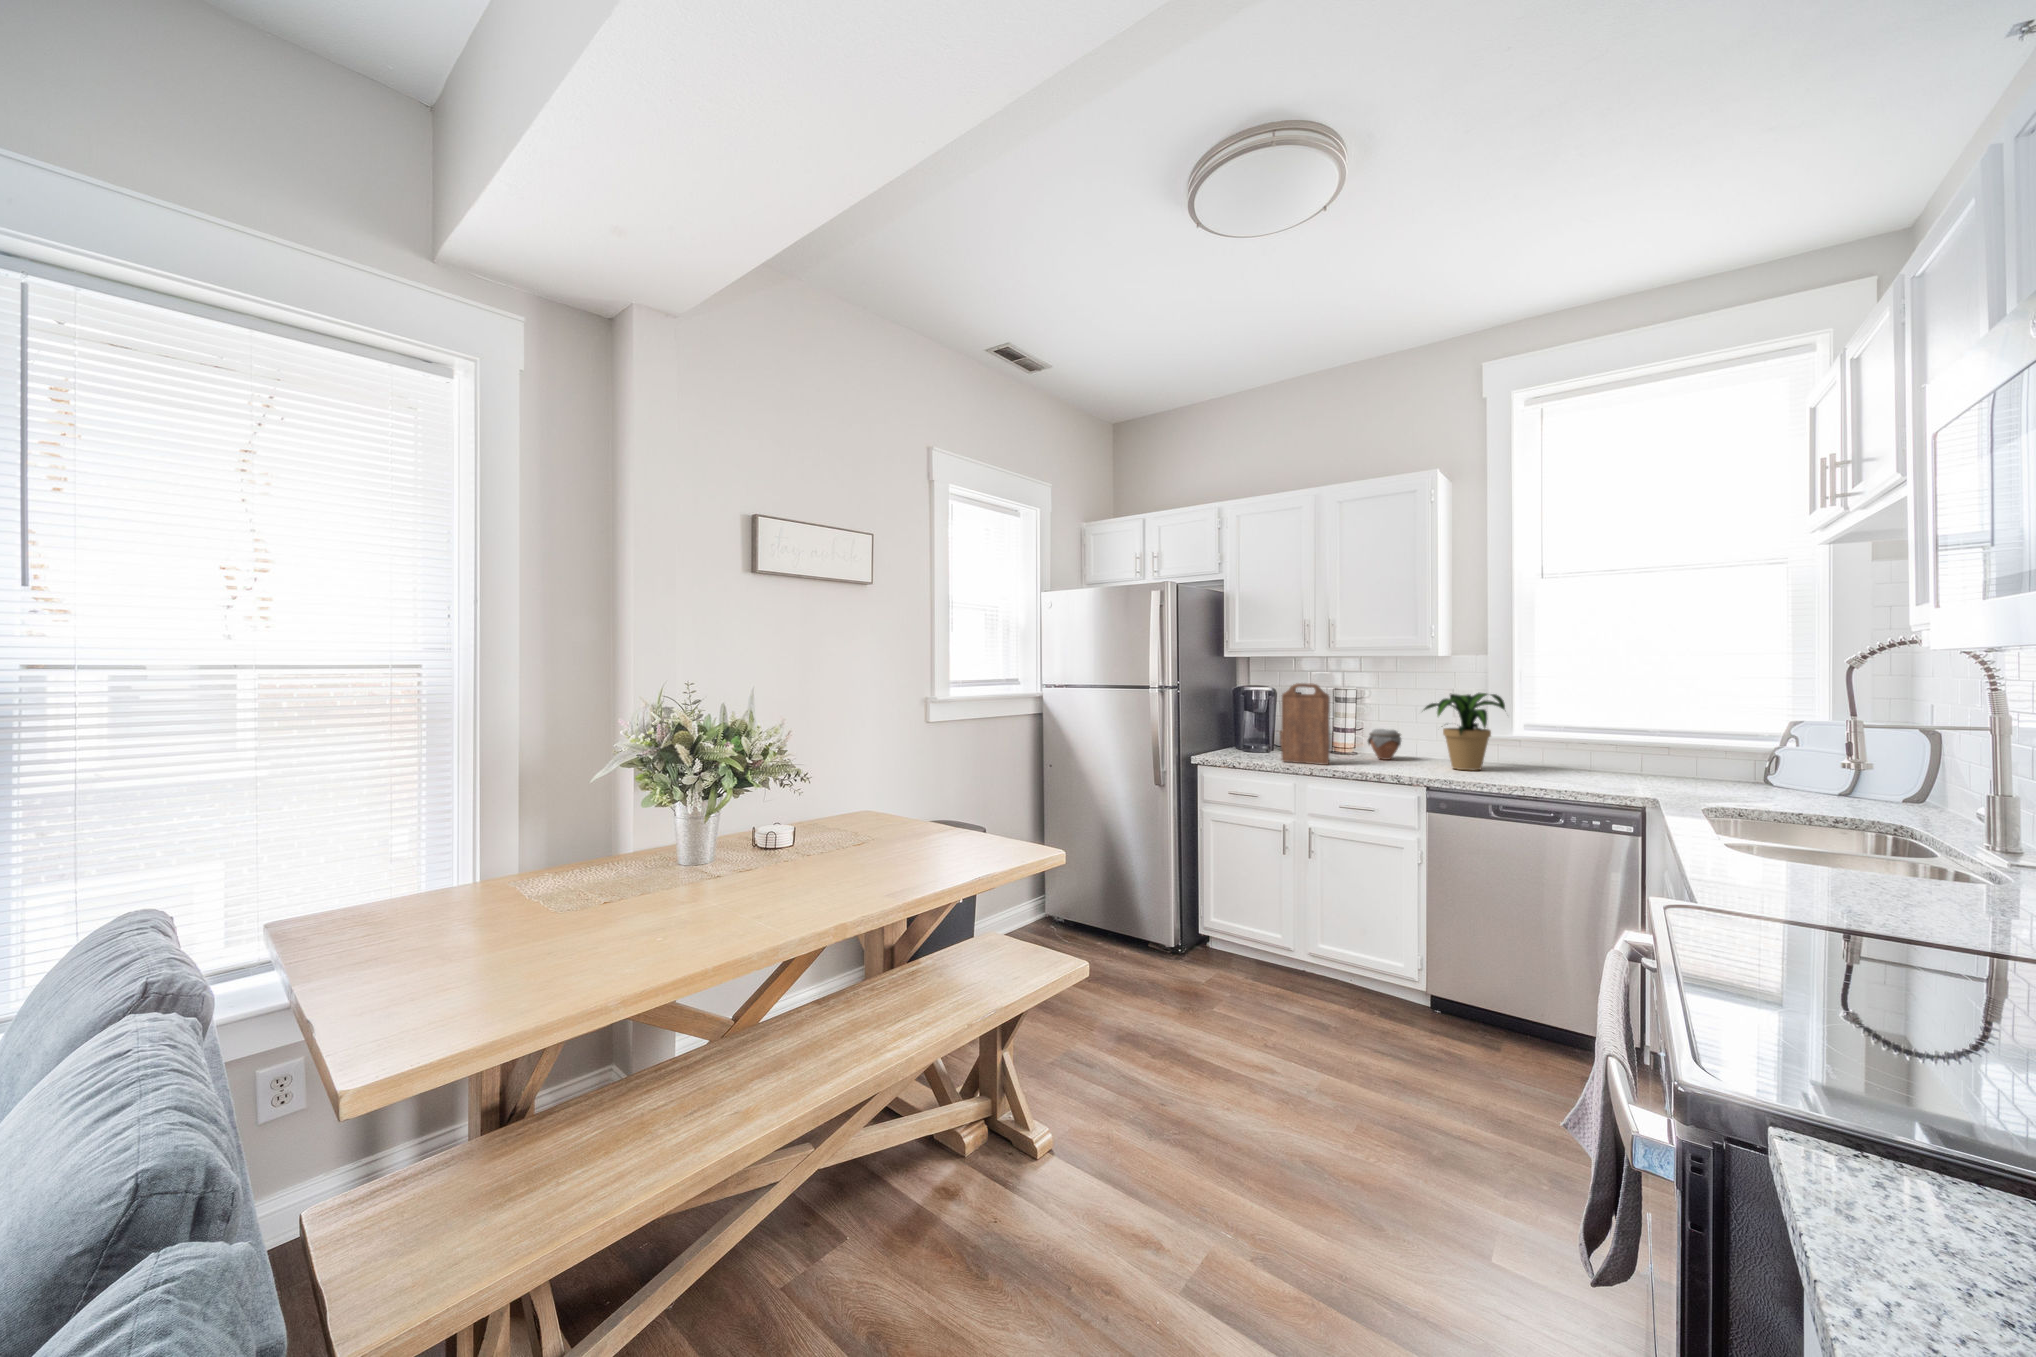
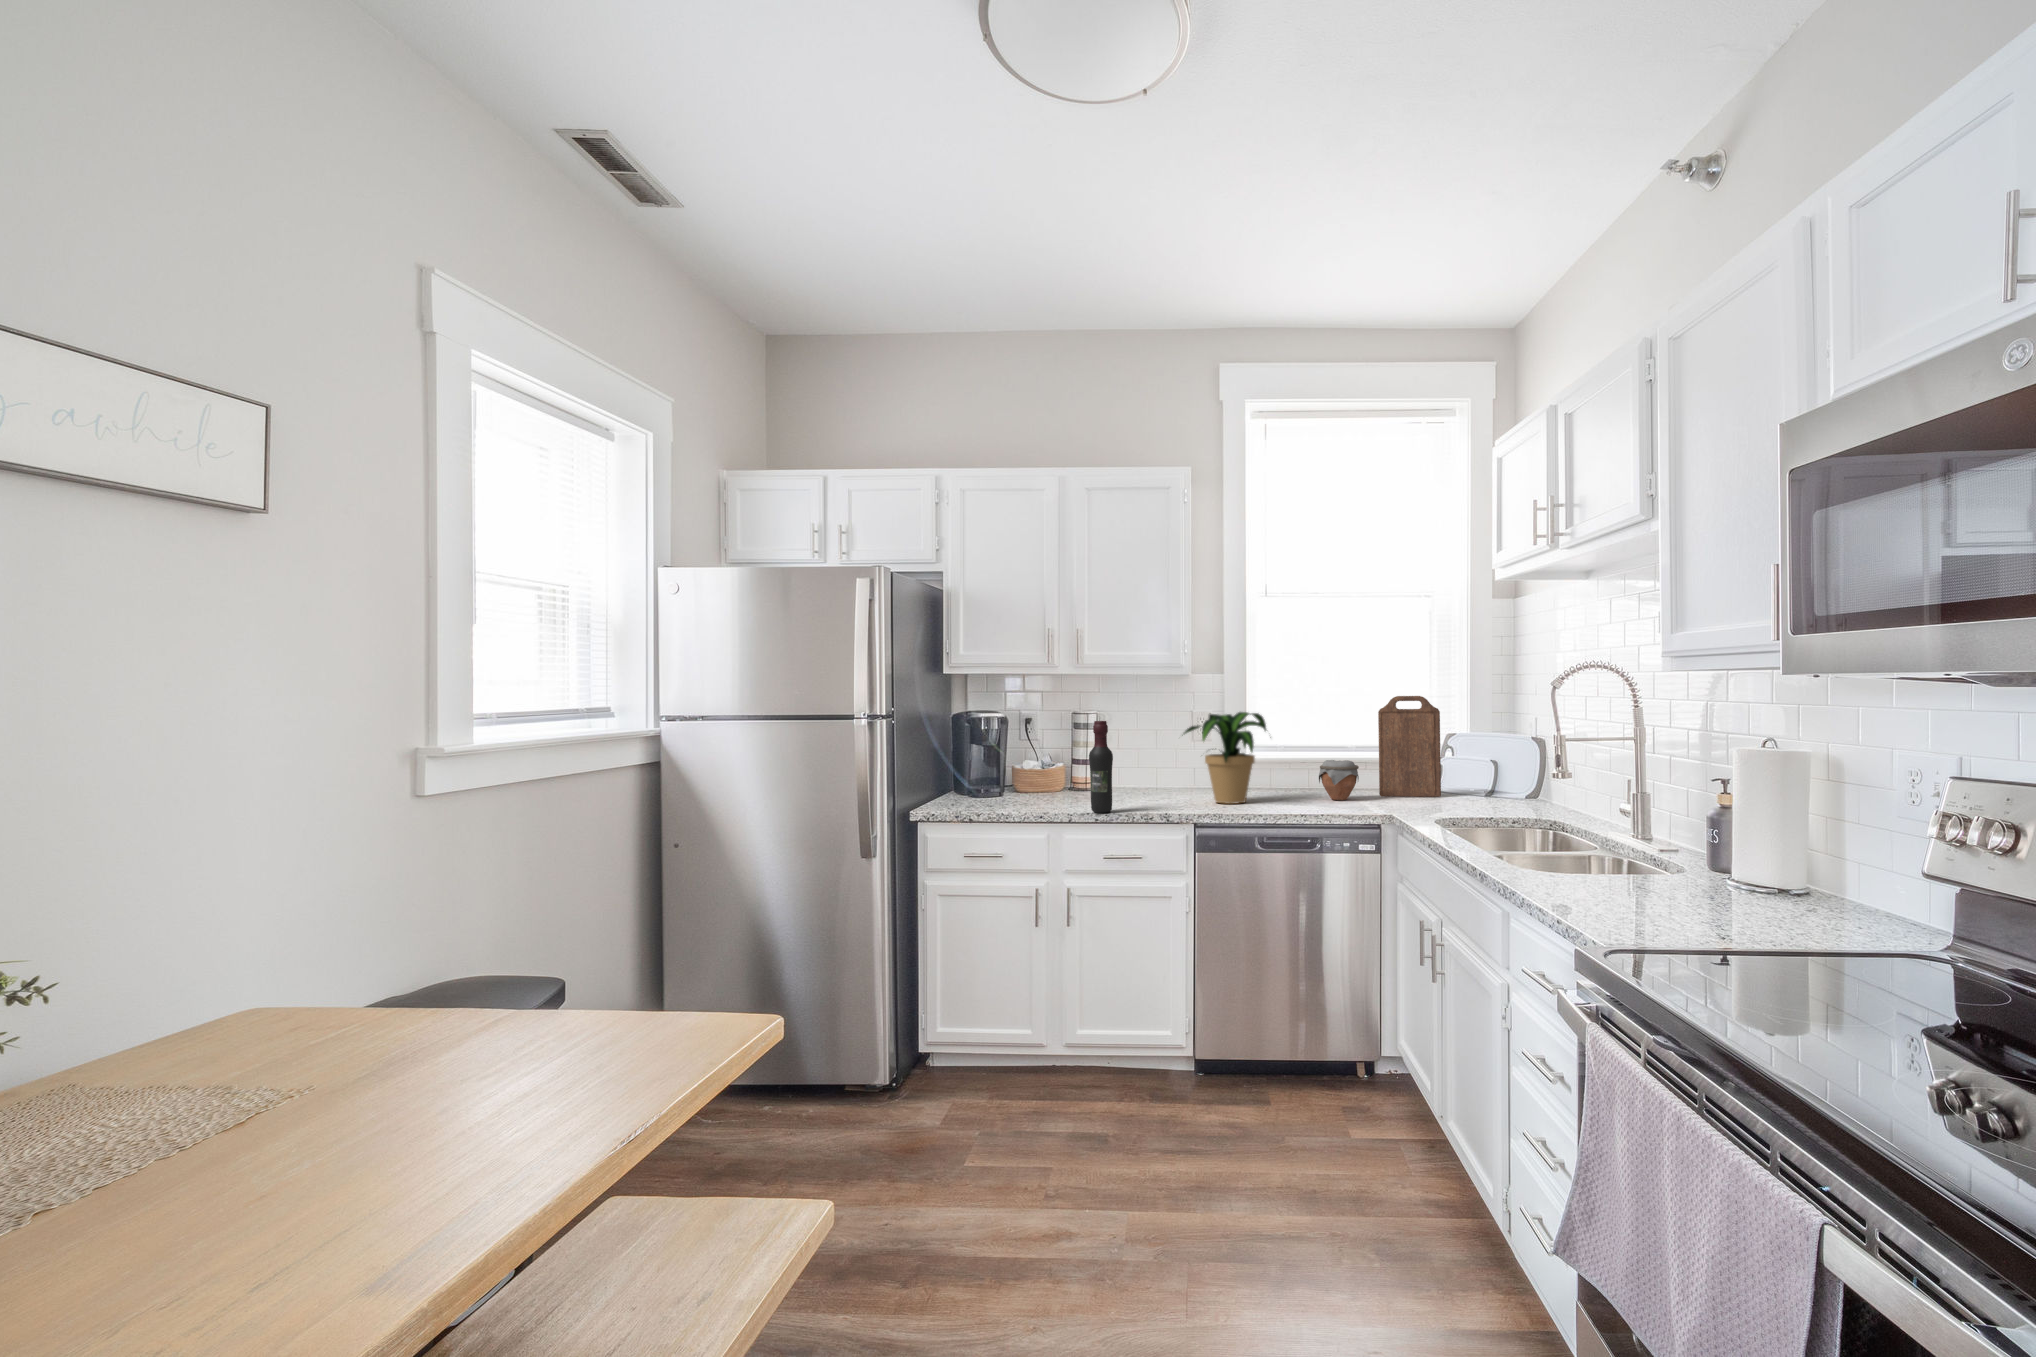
cutting board: present [1282,683,1330,765] -> present [1378,696,1441,797]
wine bottle: none [1333,697,1354,771] -> present [1089,721,1113,813]
jar: present [1368,729,1401,760] -> present [1319,760,1359,800]

